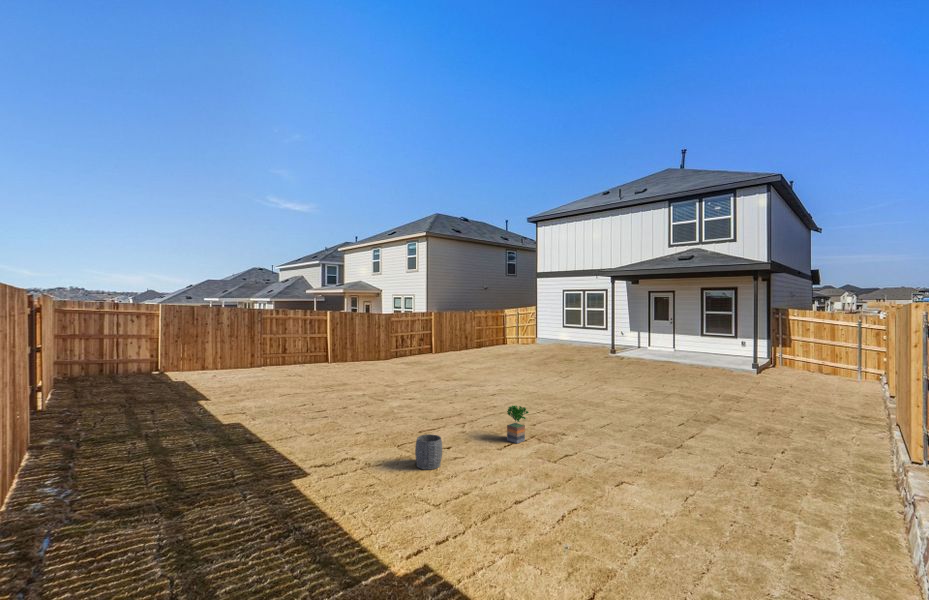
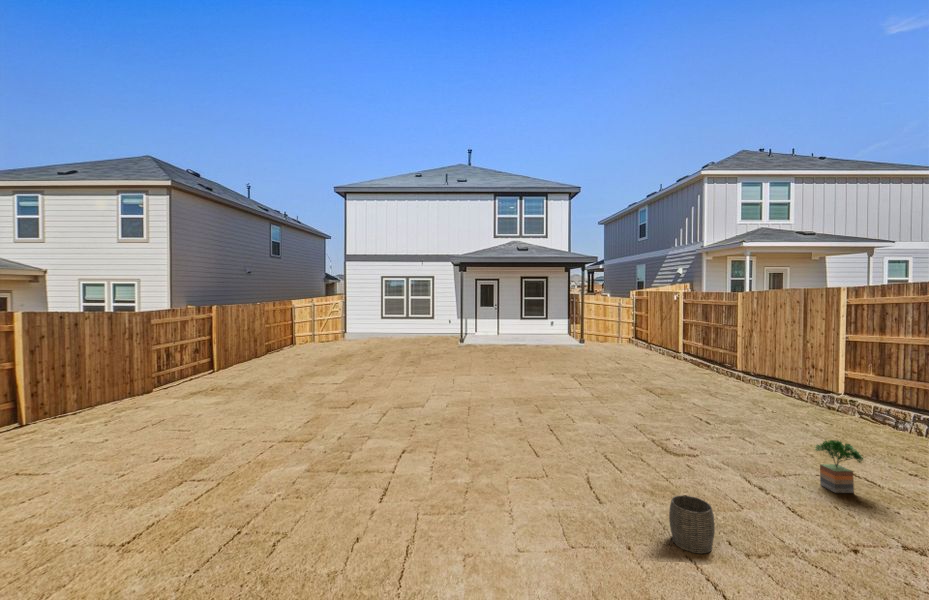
potted tree: present [507,406,529,443] -> present [815,440,863,493]

